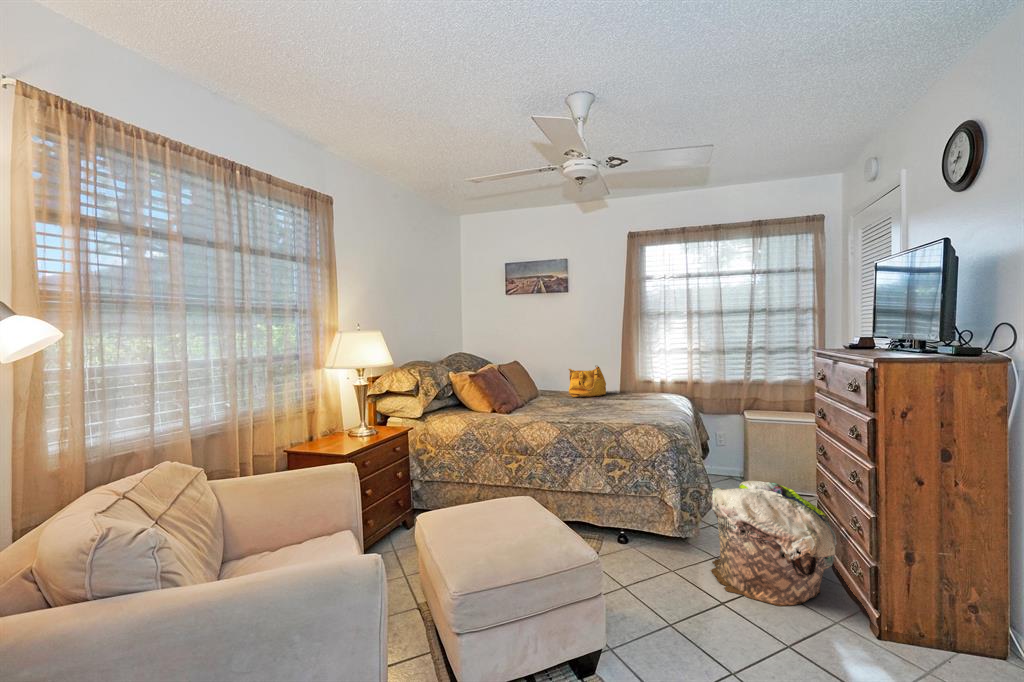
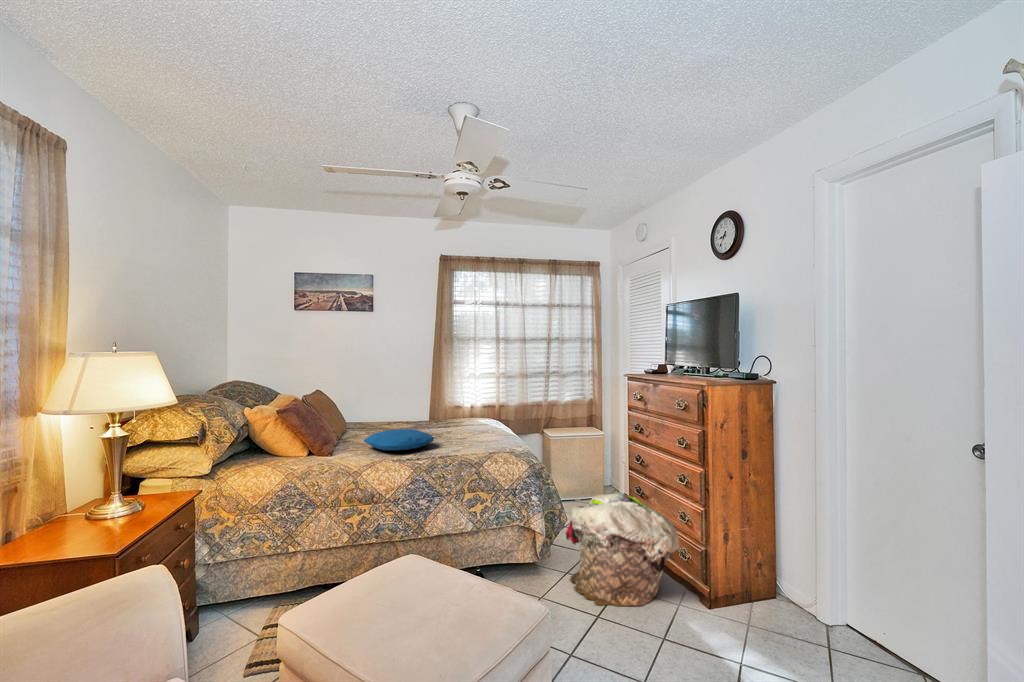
handbag: present [569,366,606,397] -> none [380,392,422,428]
pillow: none [534,397,592,415] -> present [364,429,434,450]

